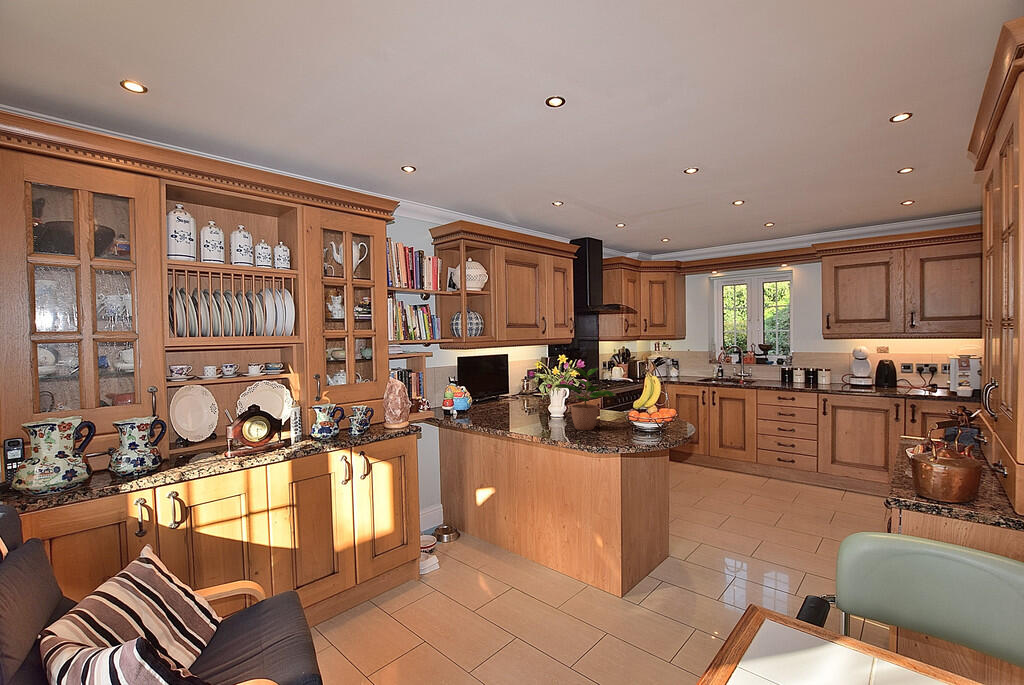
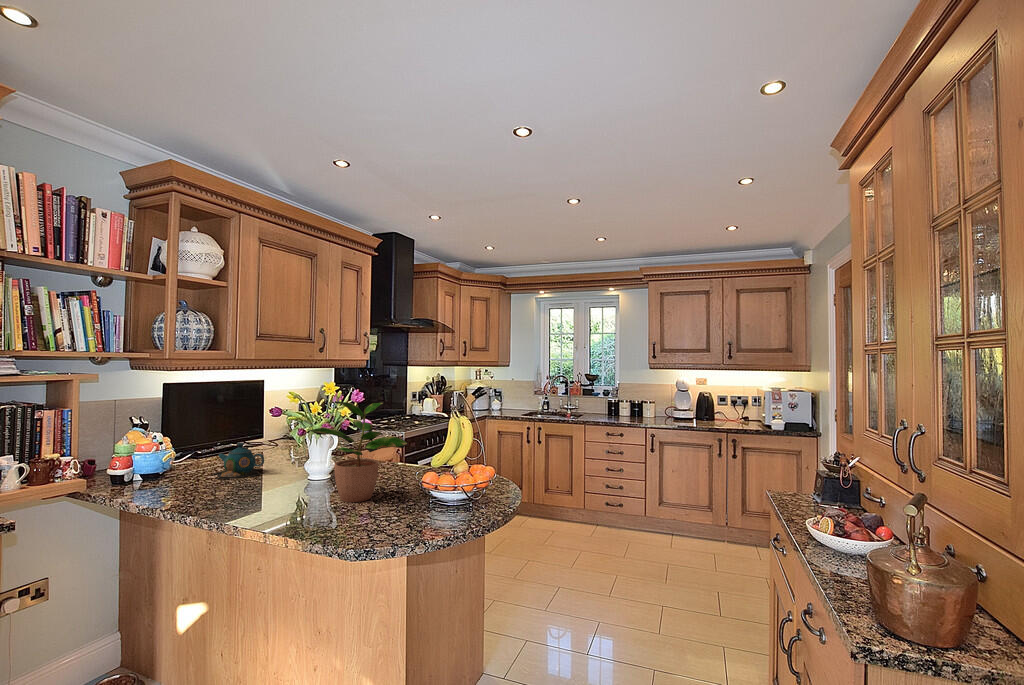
teapot: none [486,394,525,416] -> present [211,443,264,479]

